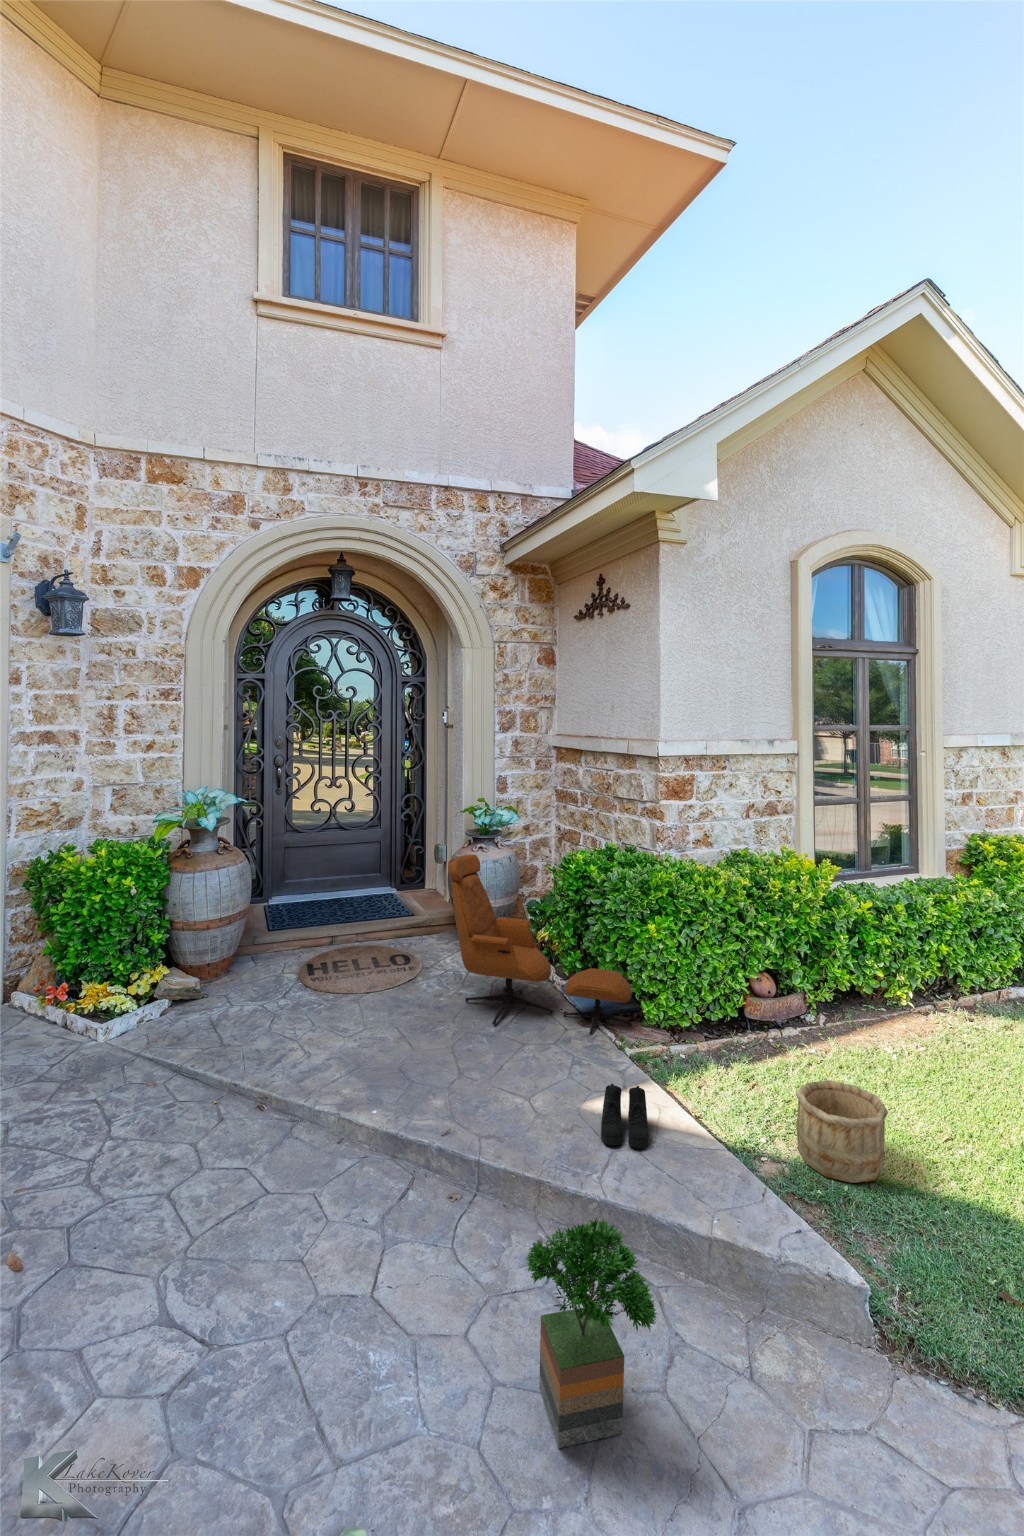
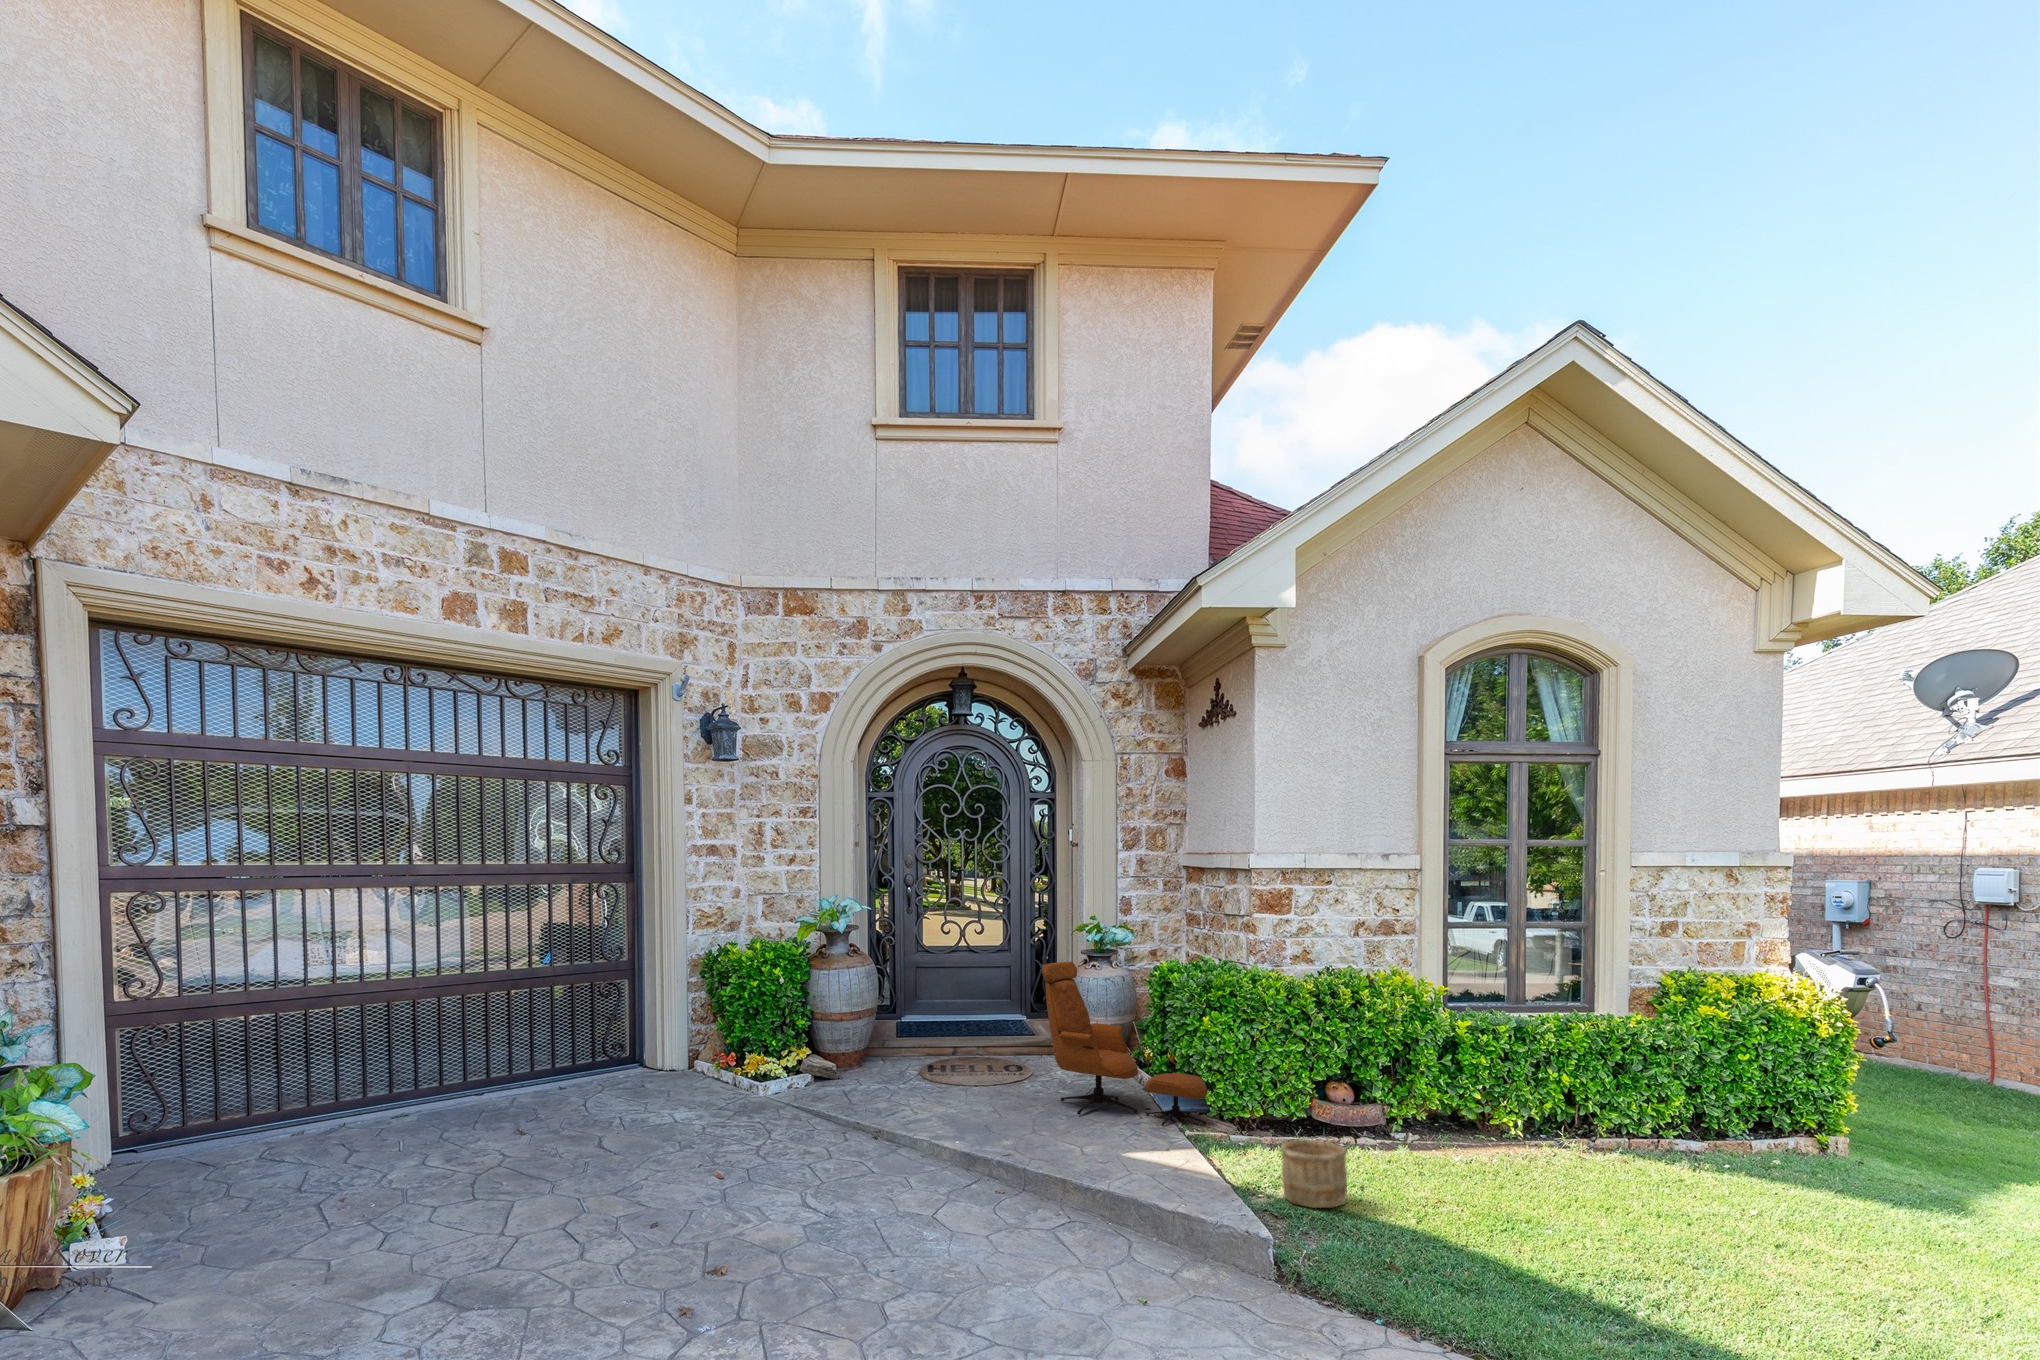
boots: present [601,1084,649,1148] -> none [1127,1133,1168,1175]
potted tree: present [525,1219,657,1448] -> none [1022,1149,1093,1267]

